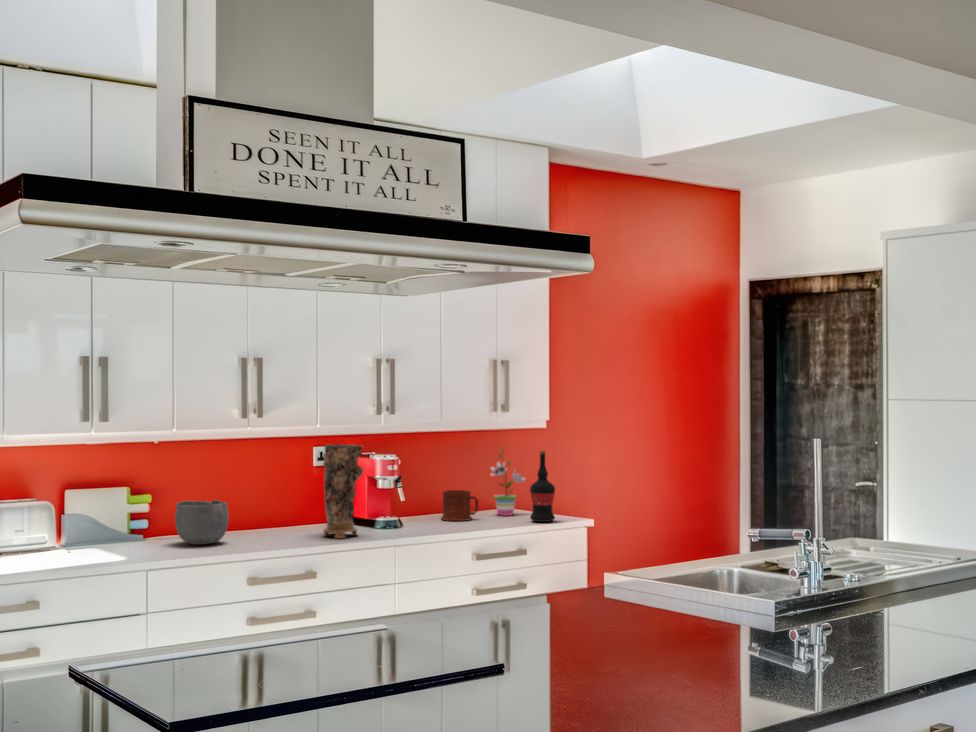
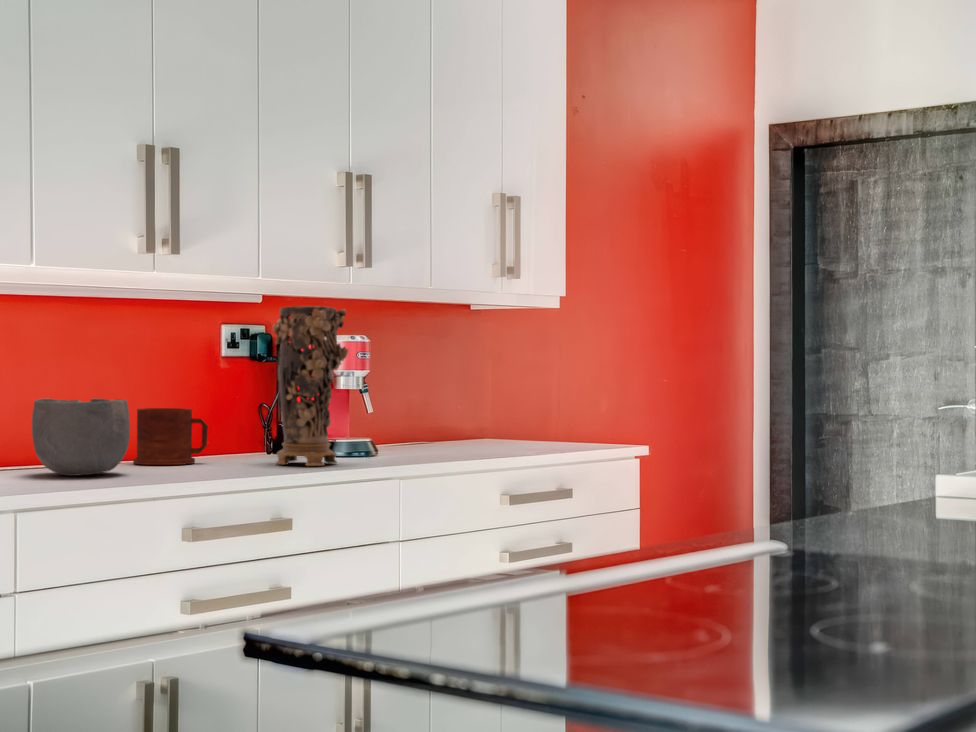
potted plant: present [491,448,524,516] -> none [482,338,538,444]
wine bottle: present [530,451,555,522] -> none [562,337,602,448]
mug: present [441,490,479,521] -> present [133,408,208,465]

